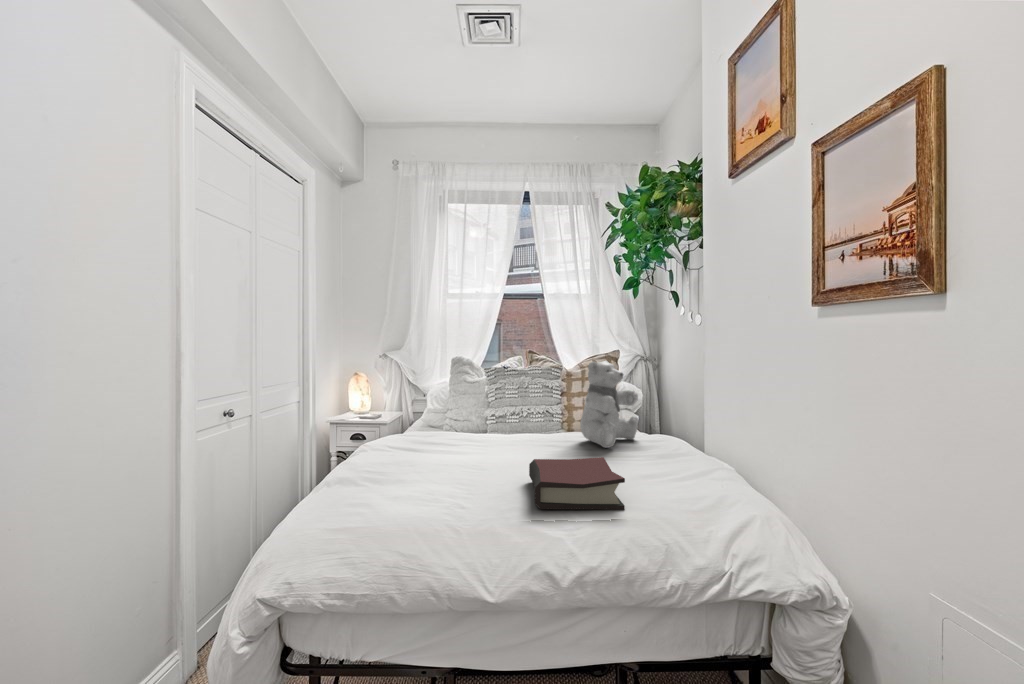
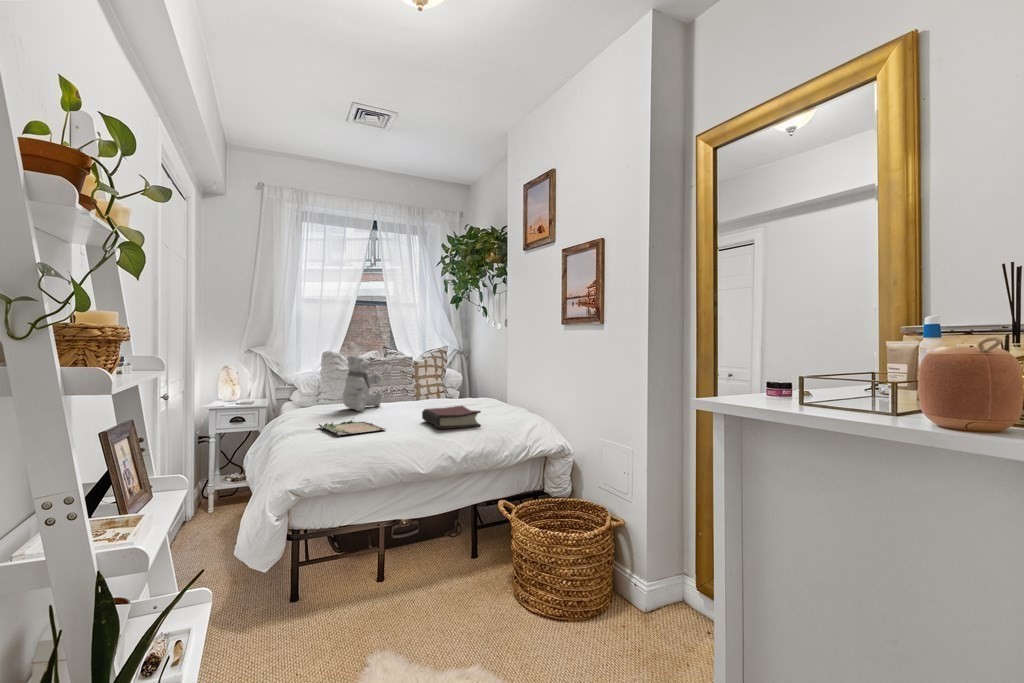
teddy bear: present [580,361,638,448] -> present [342,355,383,411]
tray: none [362,462,453,503] -> present [319,418,385,436]

